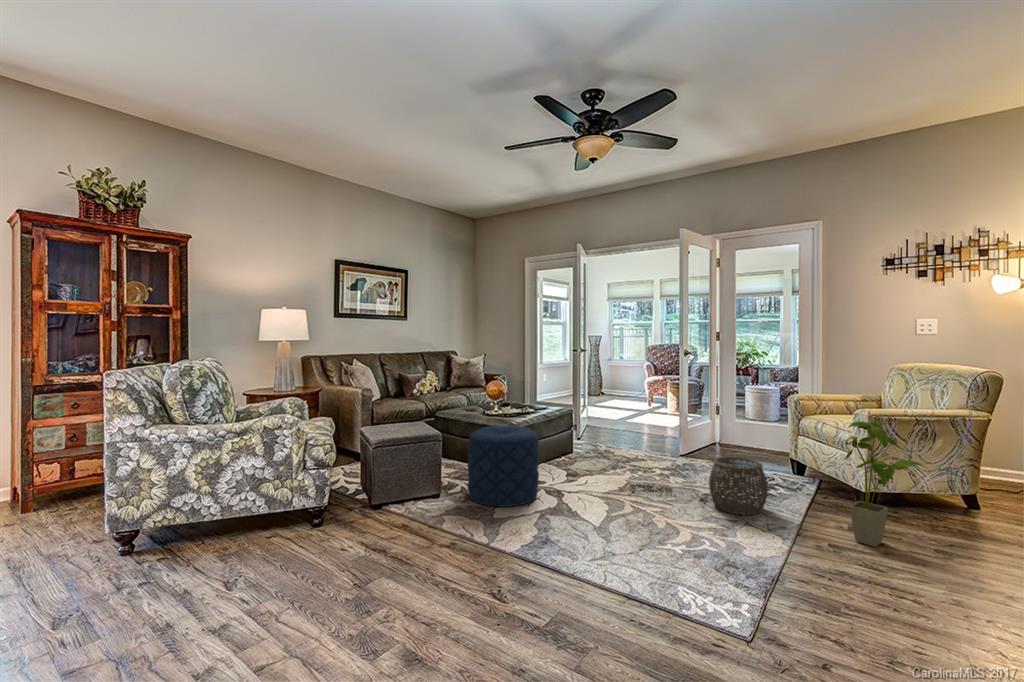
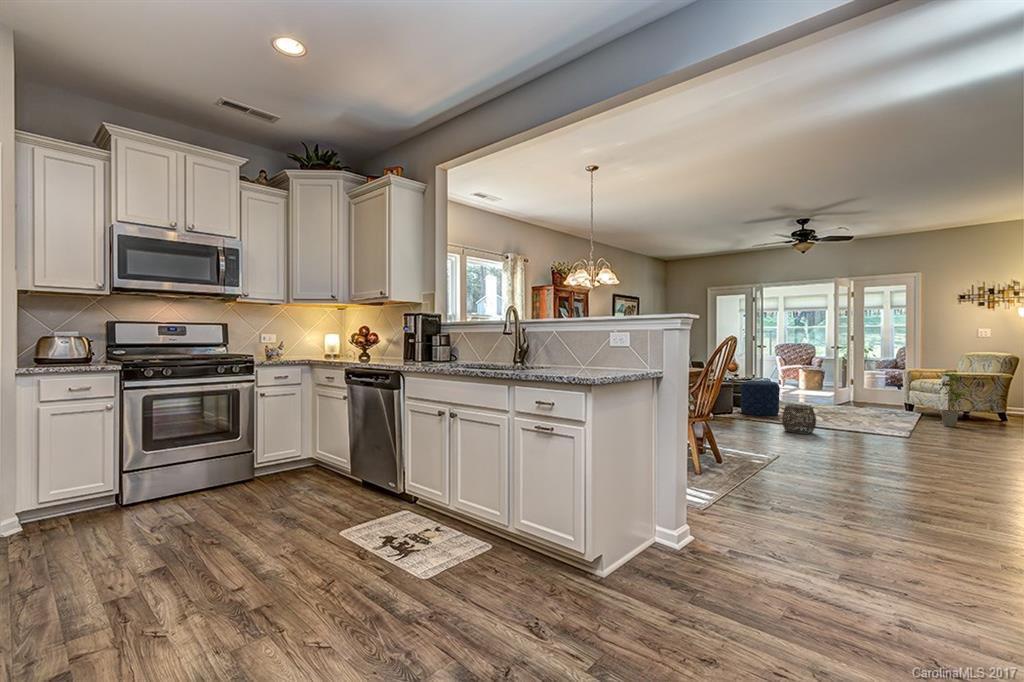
woven basket: present [709,457,768,515] -> present [782,405,816,434]

